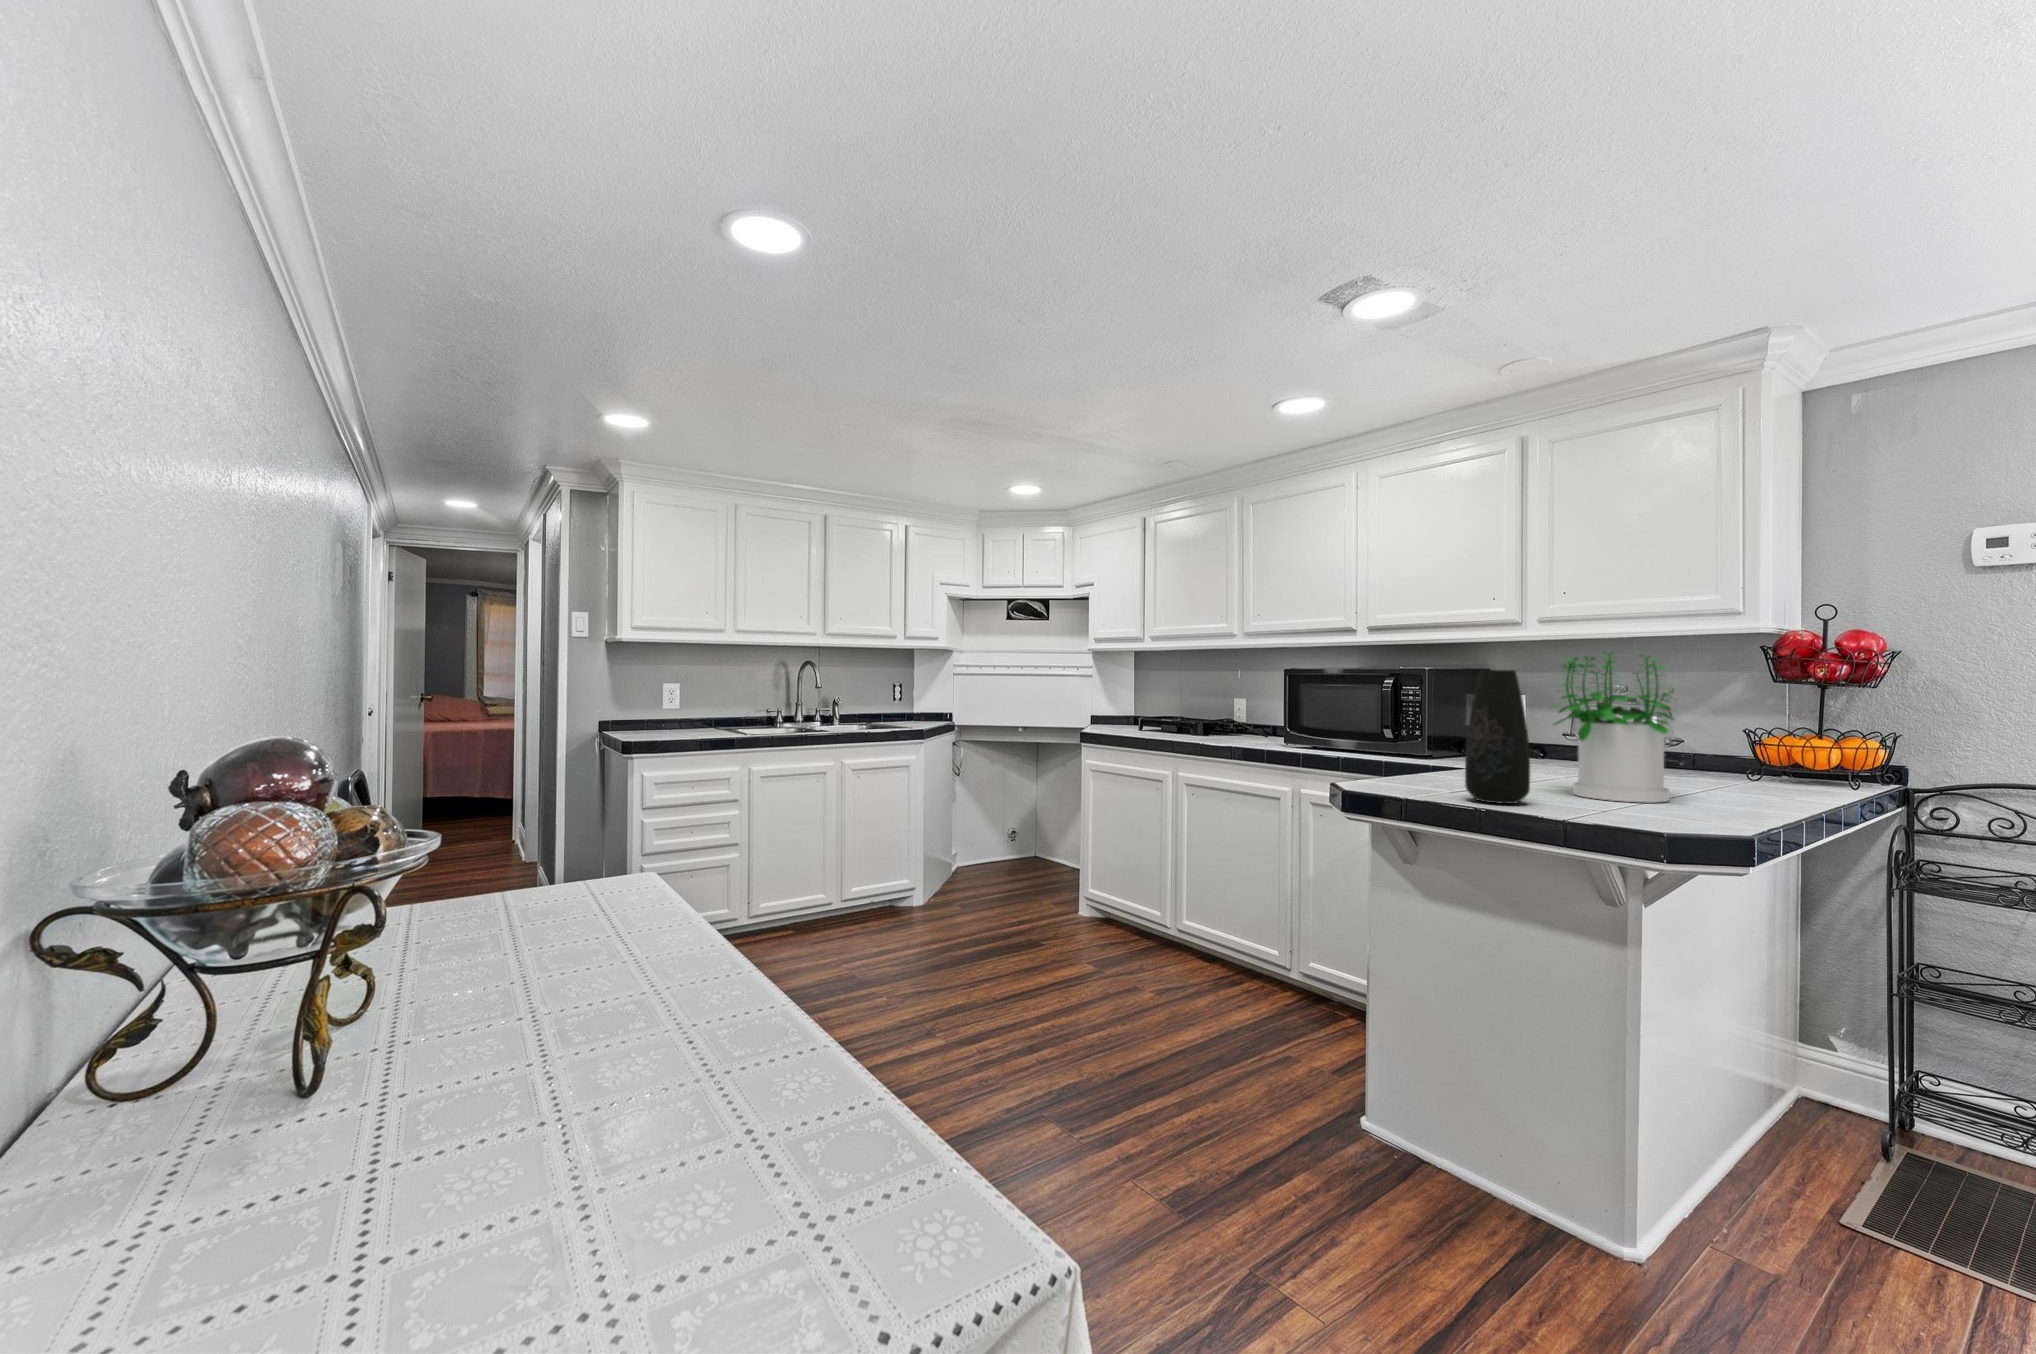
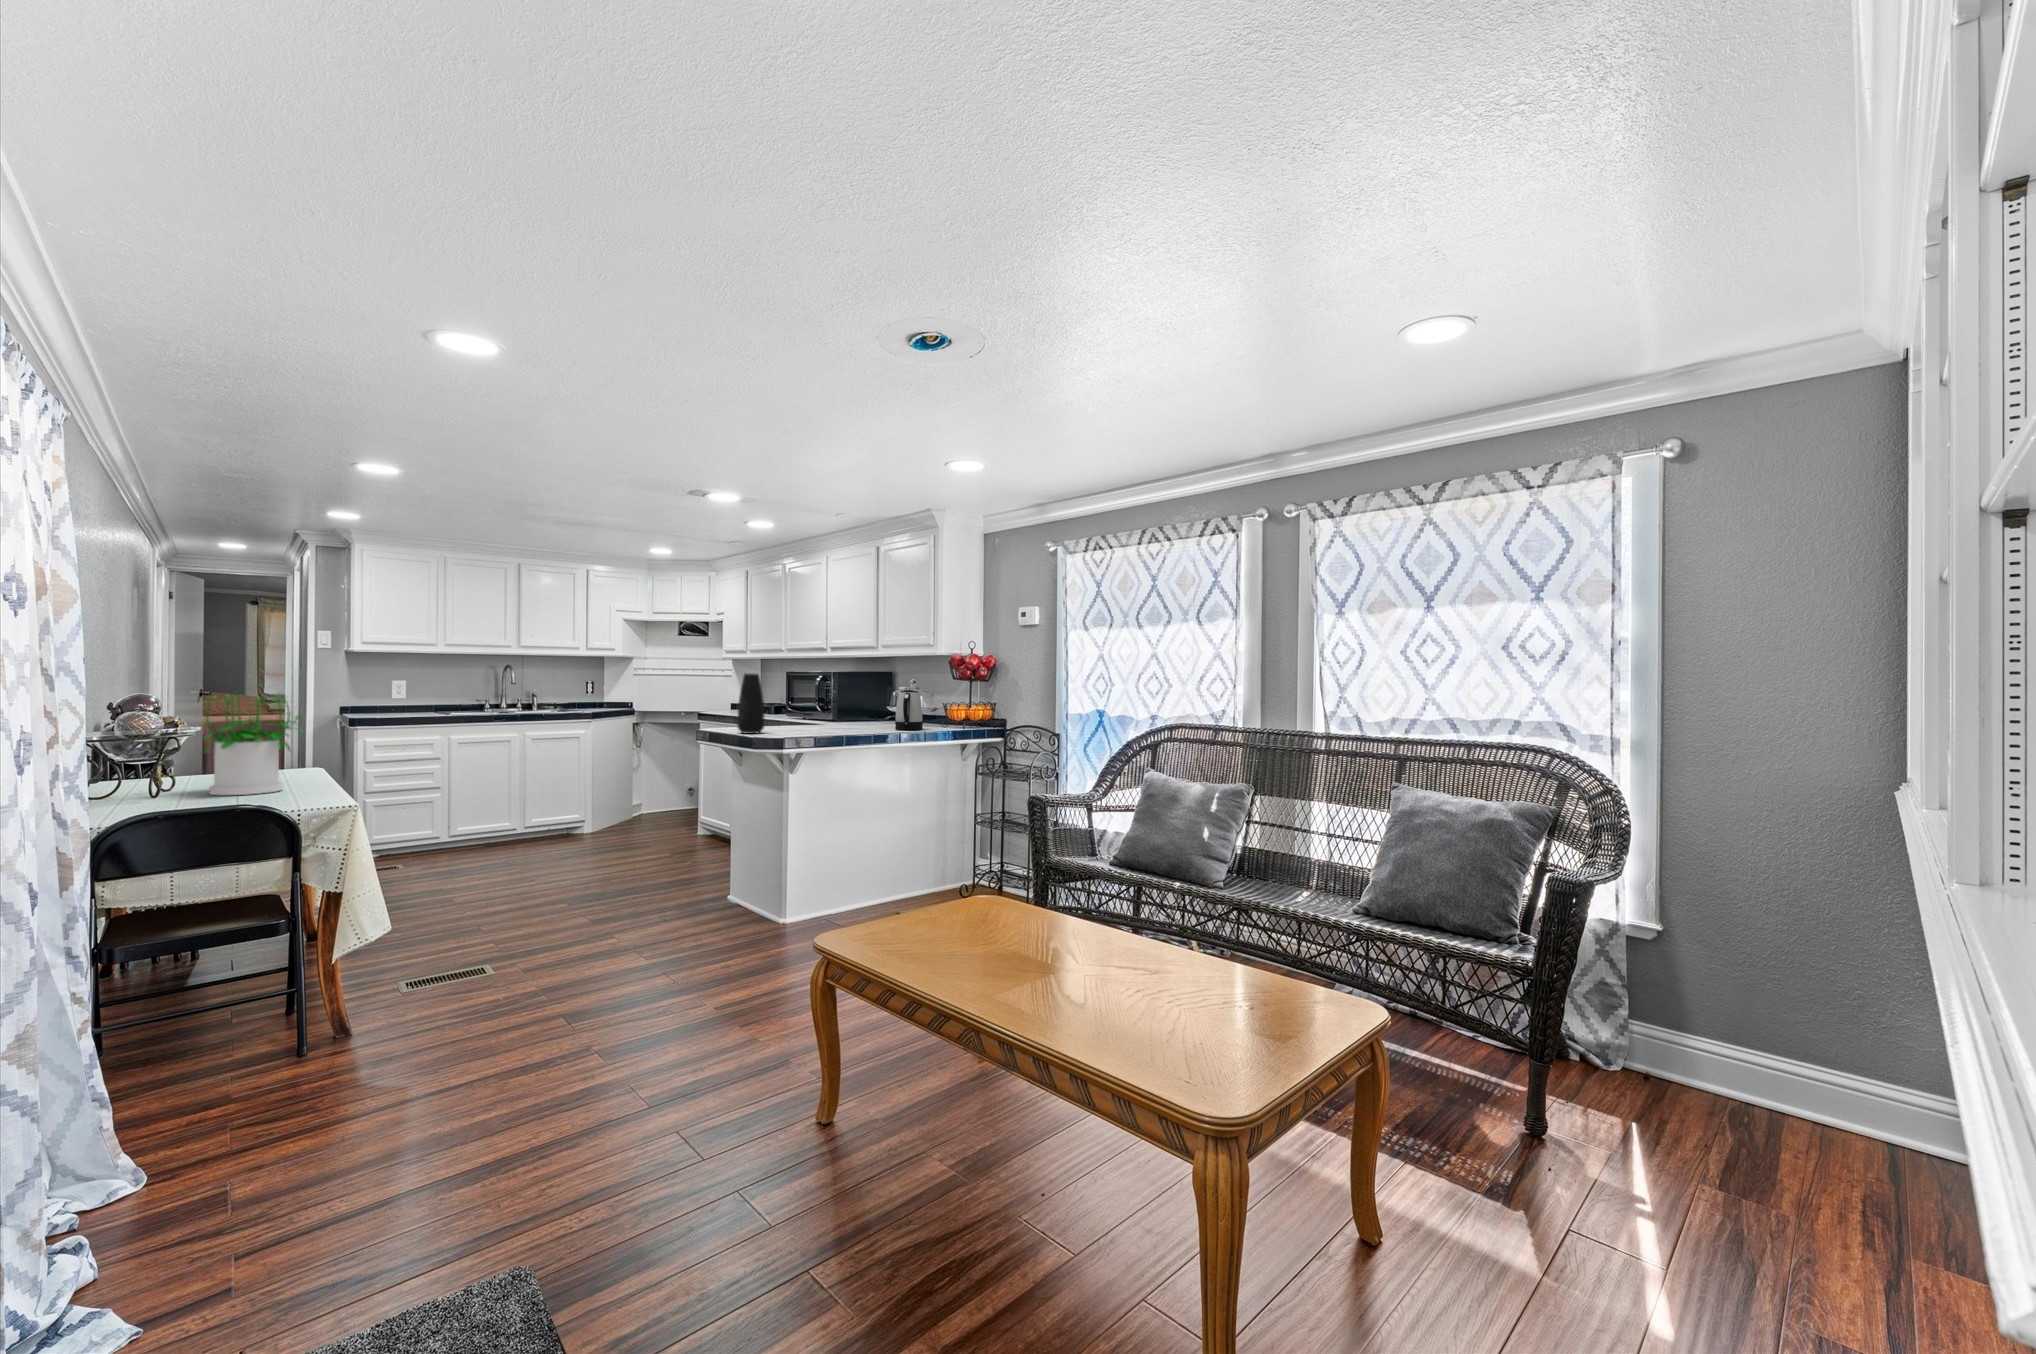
potted plant: present [1554,652,1674,802] -> present [204,694,299,795]
kettle: none [1695,704,1770,790] -> present [895,690,923,730]

